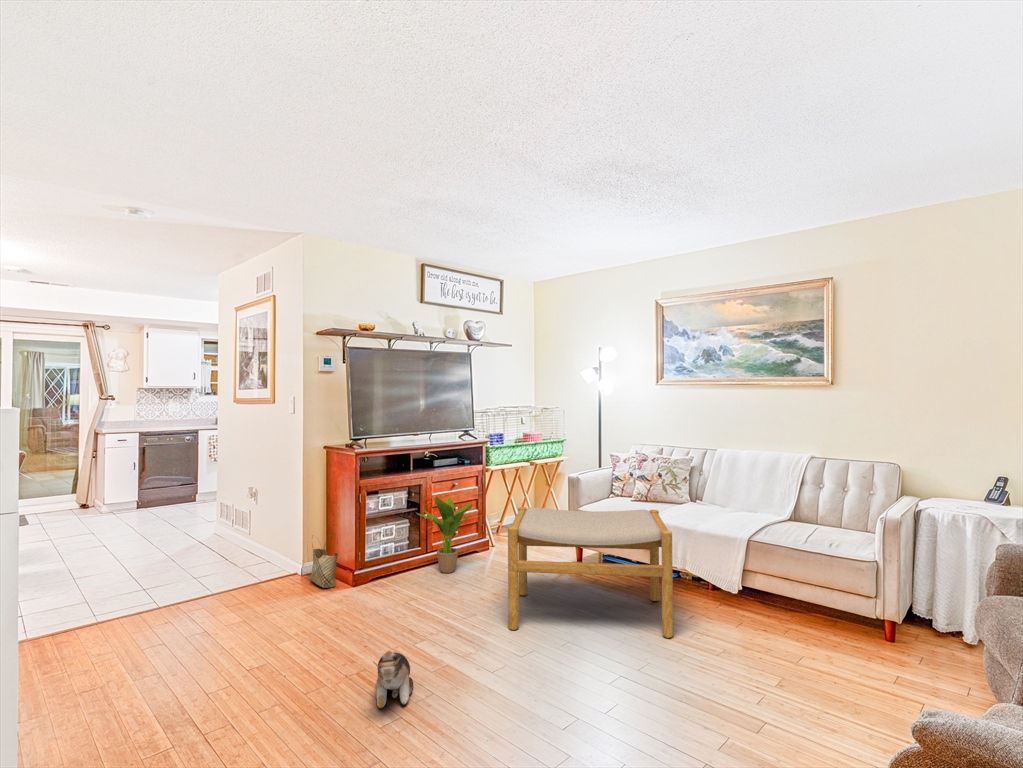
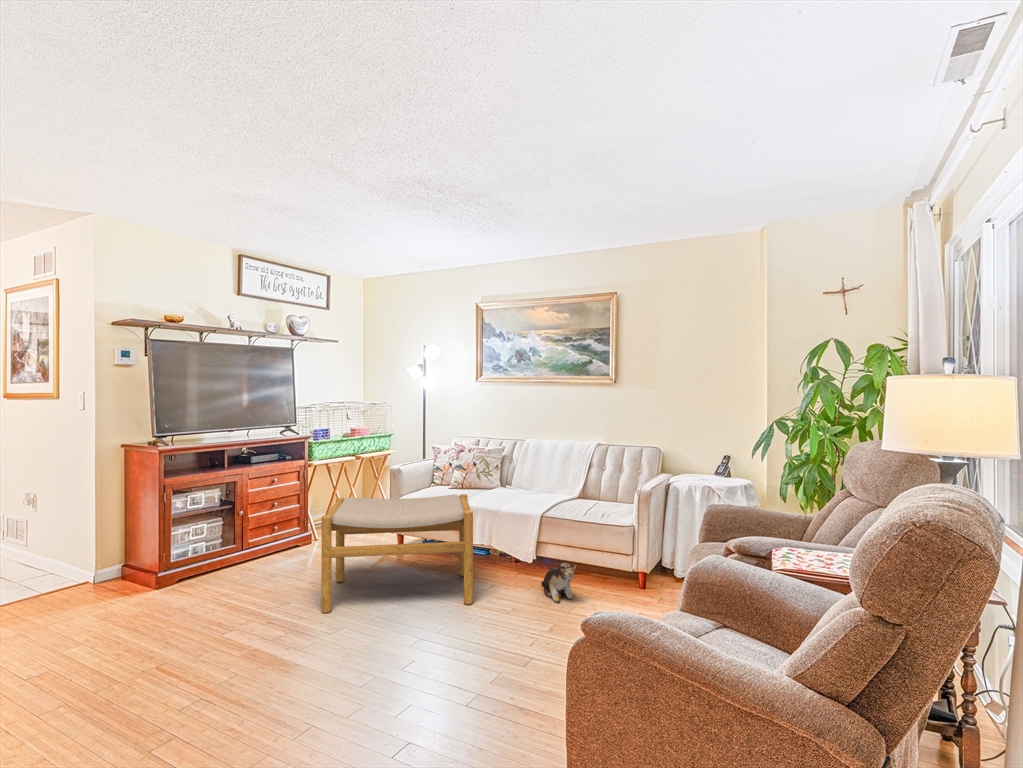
potted plant: present [417,496,472,573] -> none [228,492,294,569]
woven basket: present [310,533,338,588] -> none [104,535,138,594]
plush toy: present [373,651,413,708] -> present [542,563,576,602]

